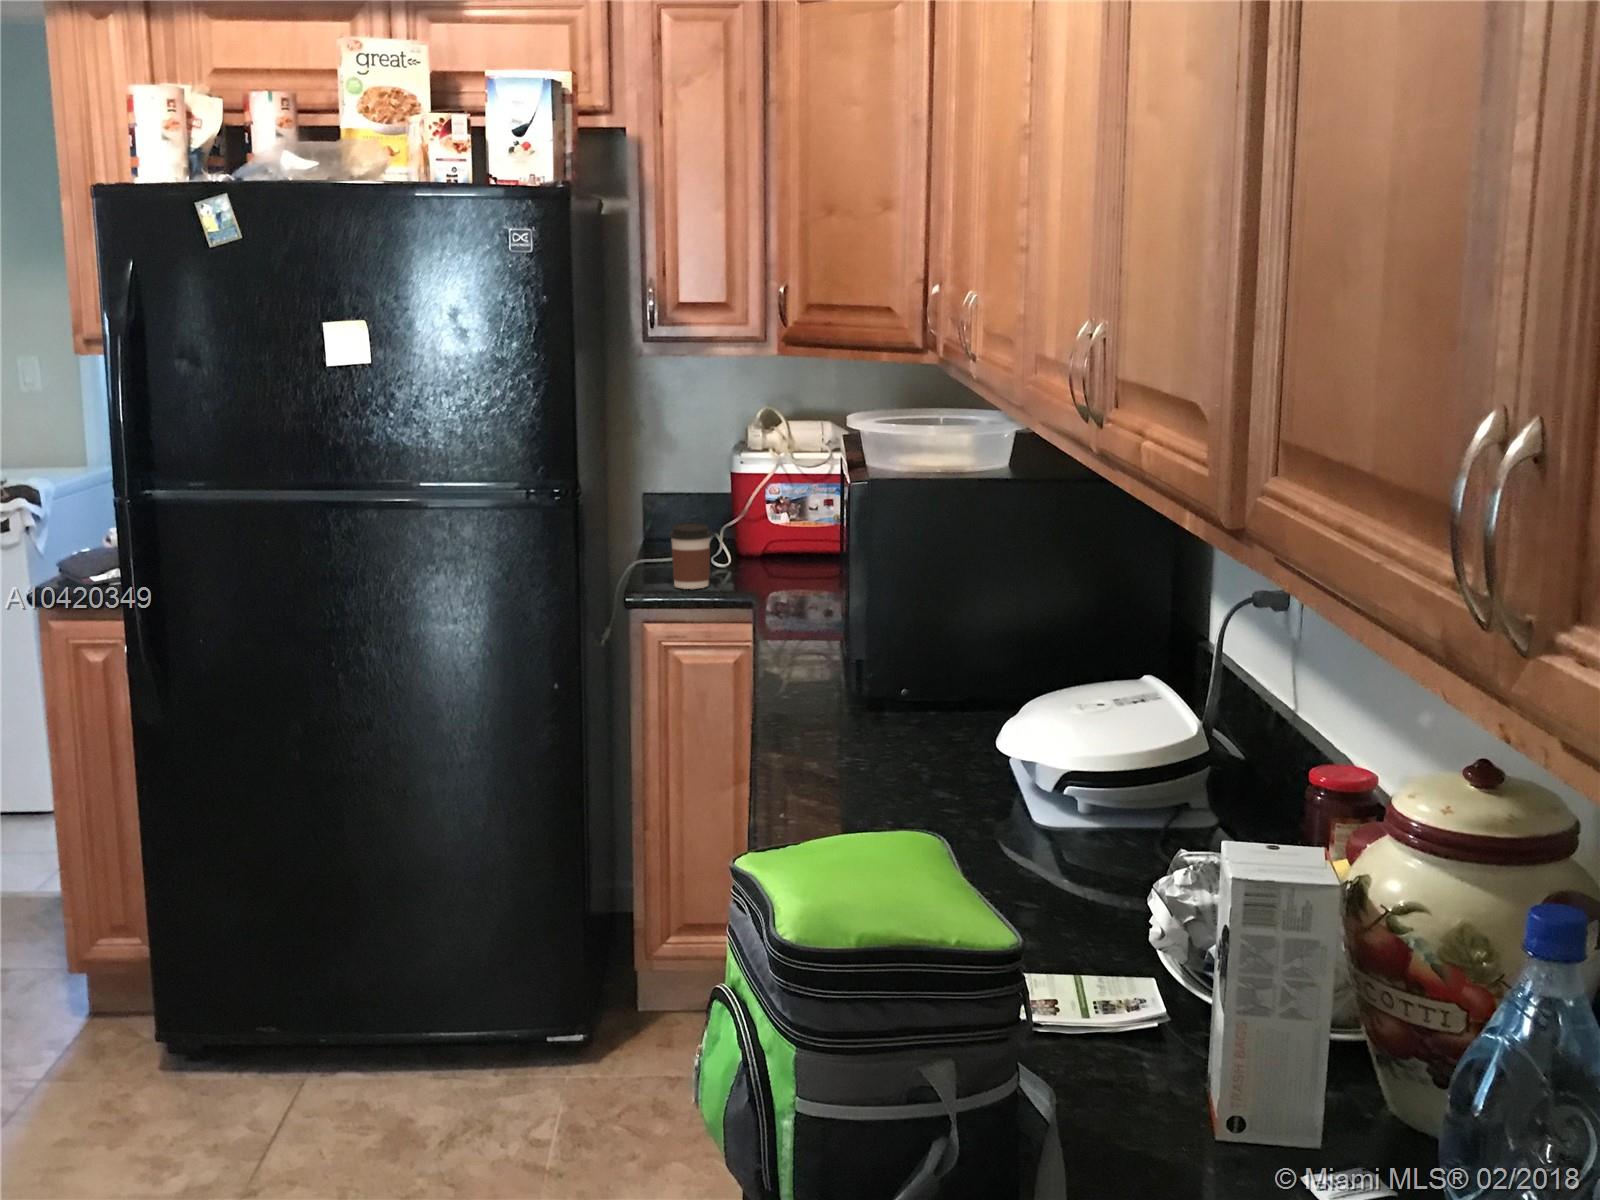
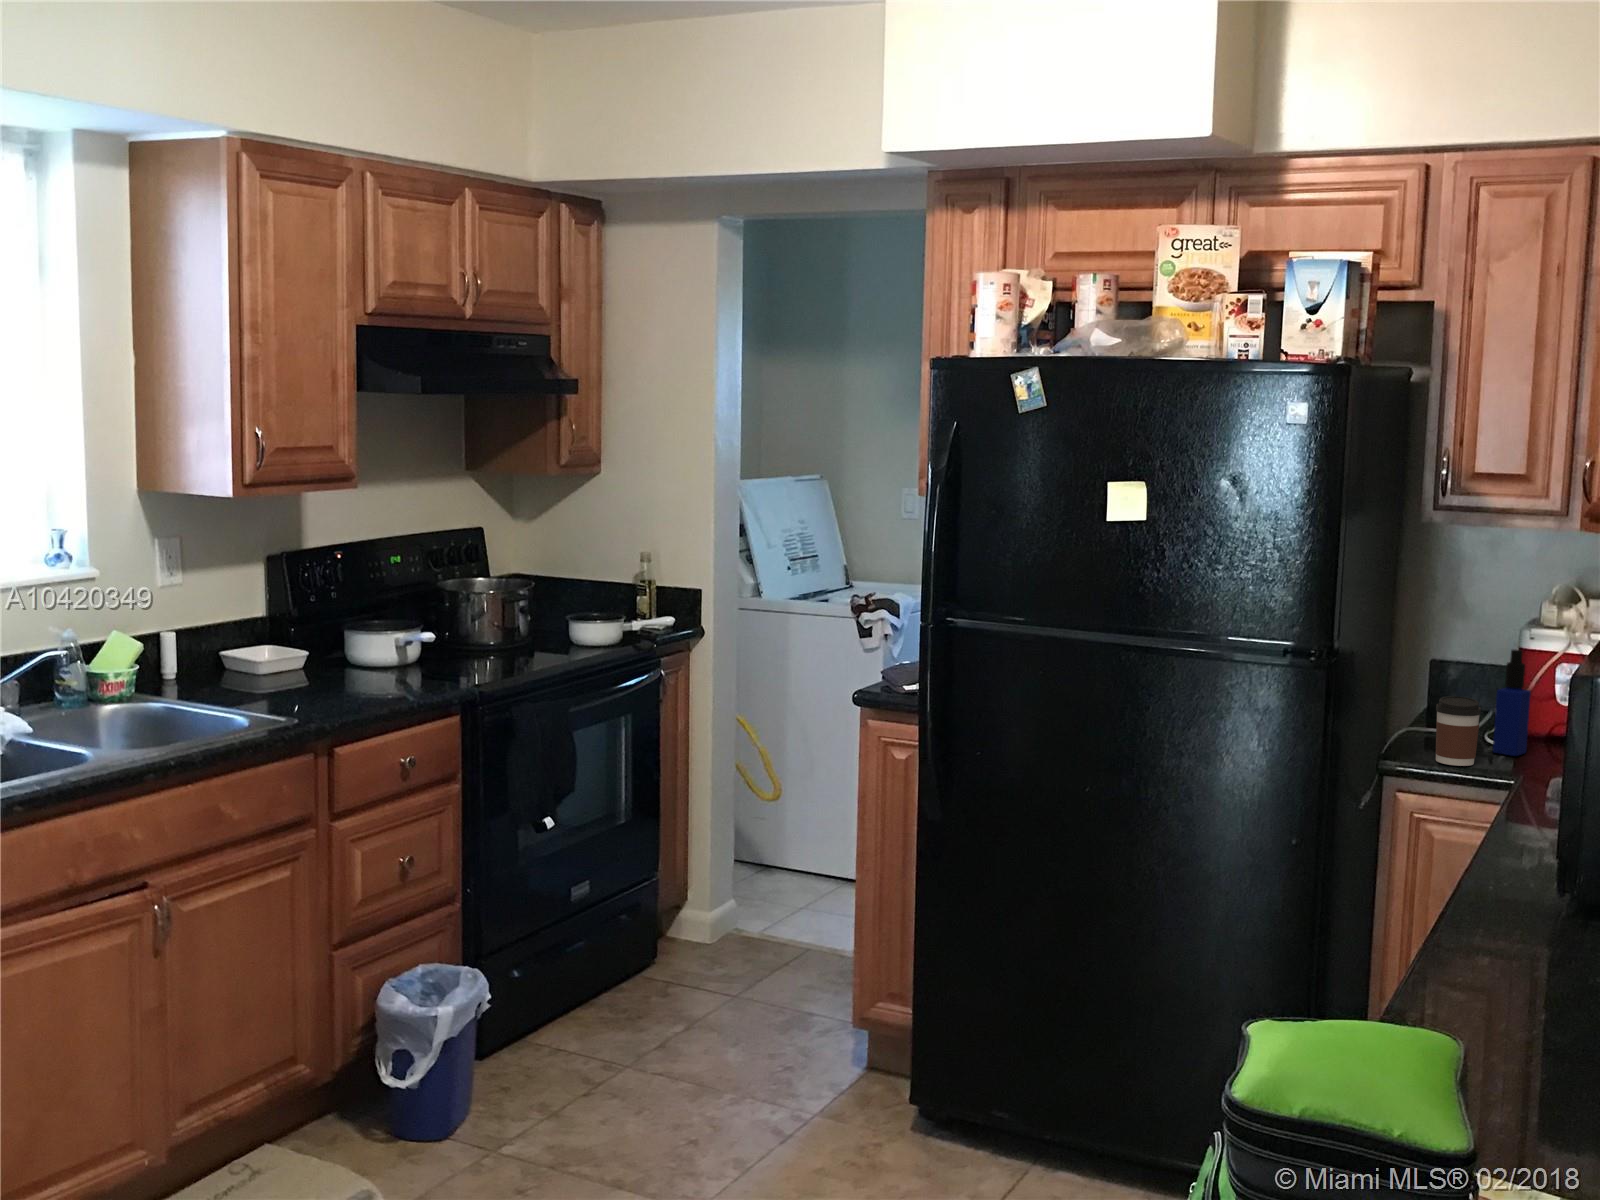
bottle: none [720,473,749,574] -> present [1493,650,1531,756]

